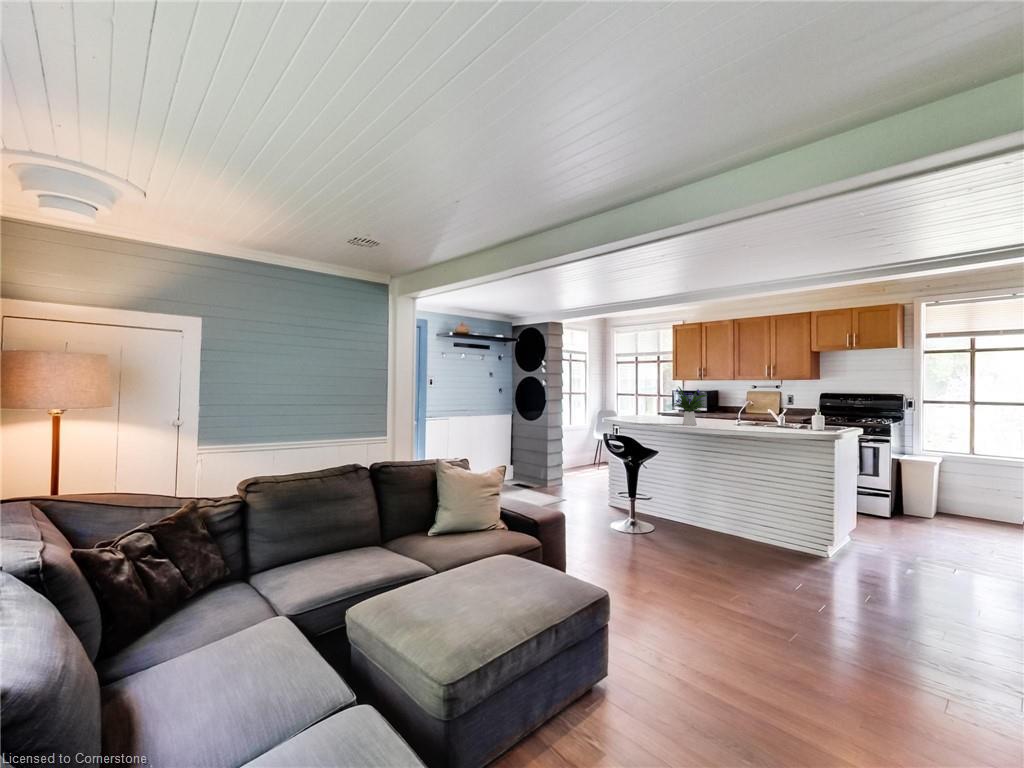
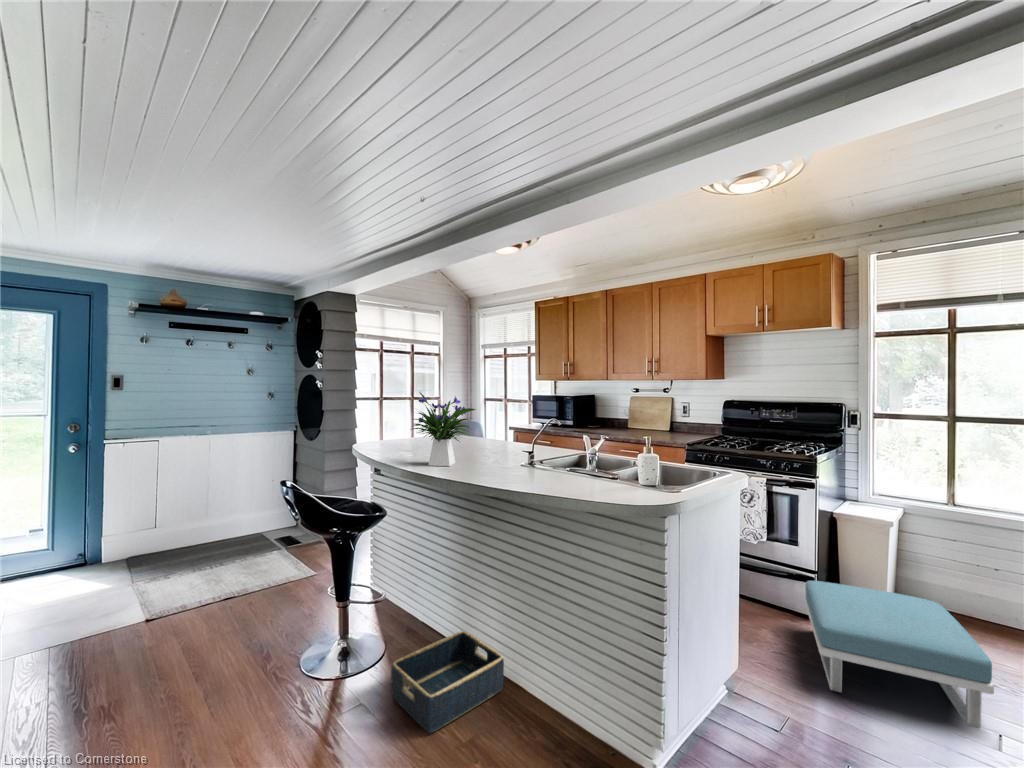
footstool: none [885,494,988,549] -> present [805,581,994,728]
basket: none [681,512,735,545] -> present [391,631,504,733]

